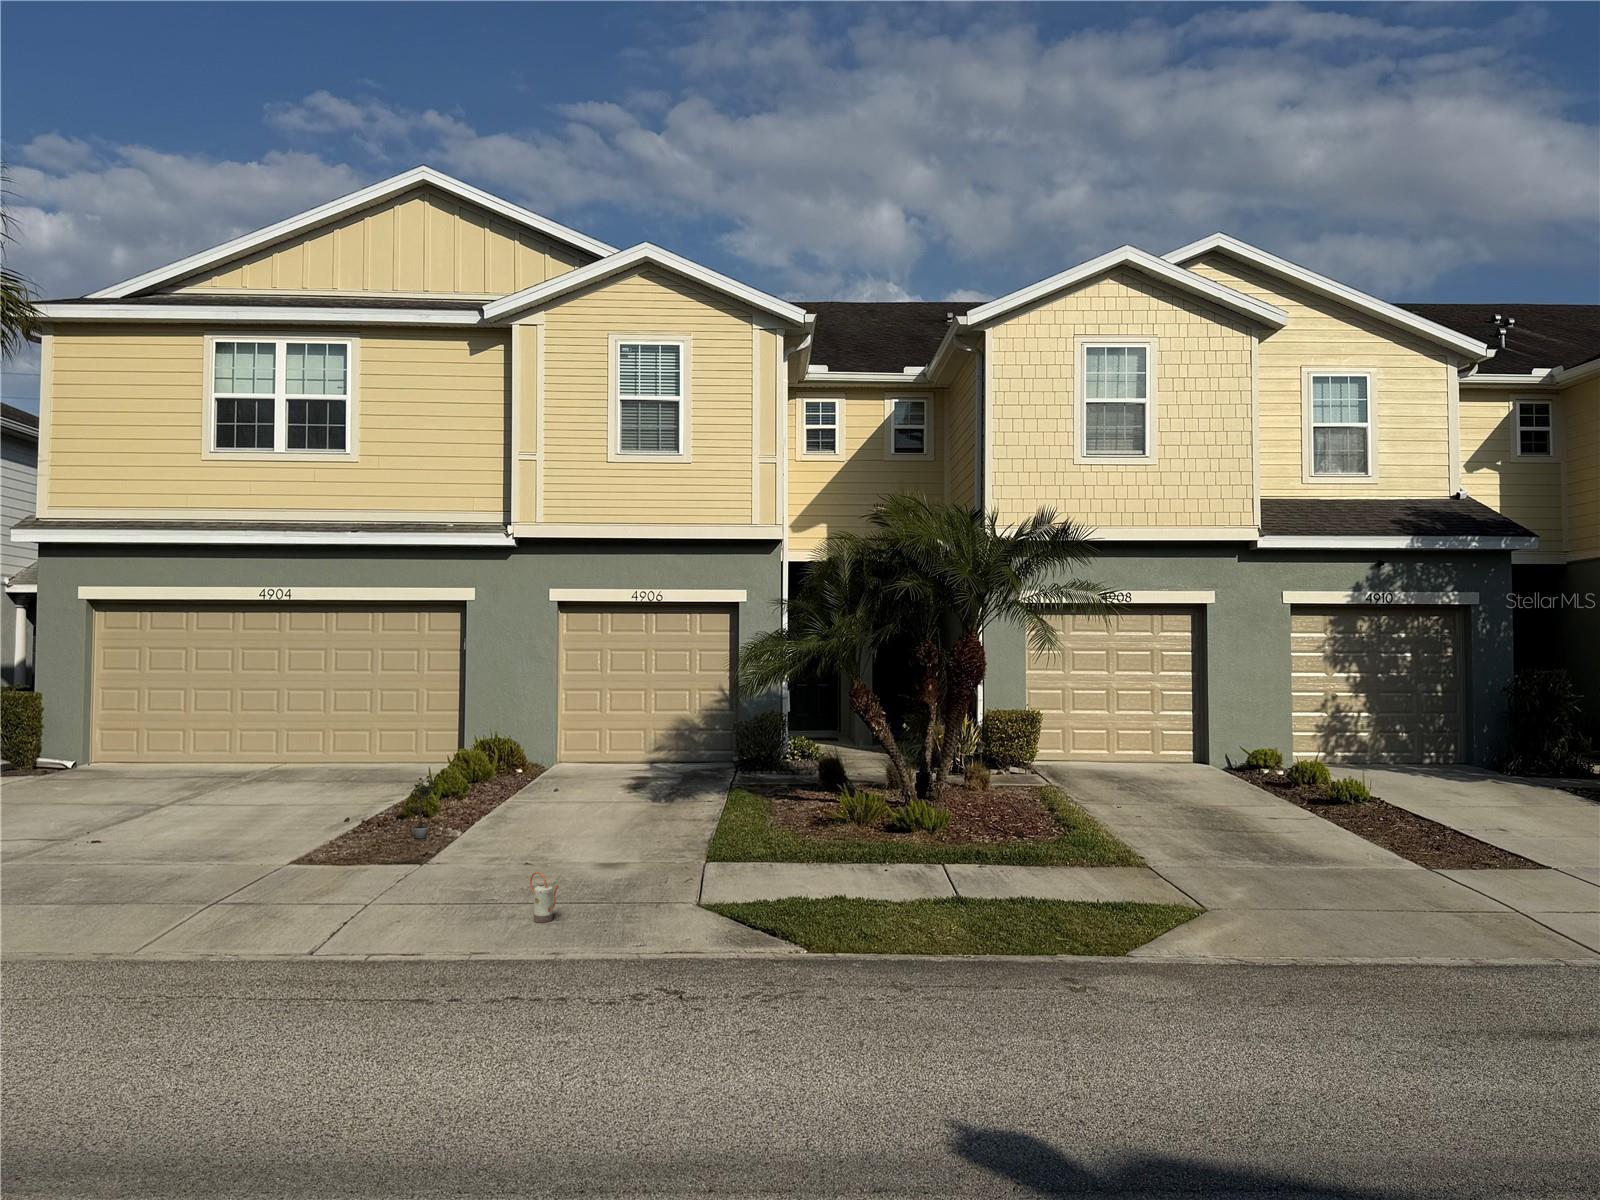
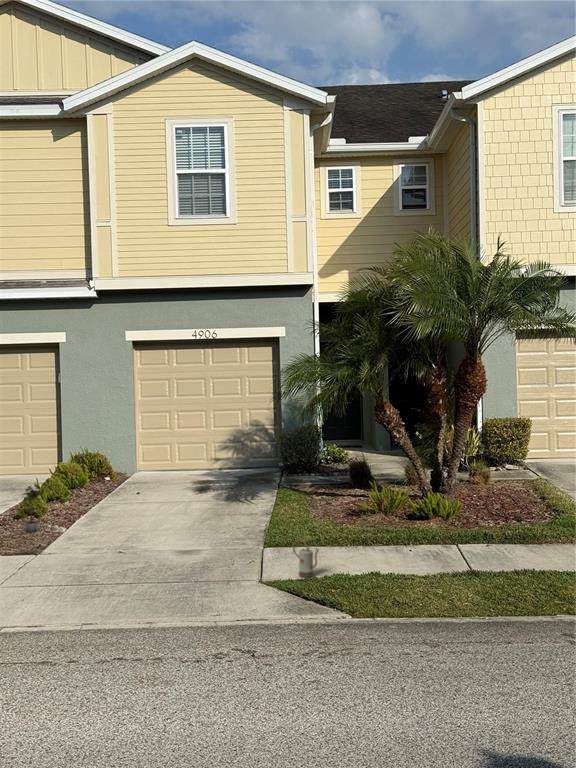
watering can: present [530,871,558,923] -> present [293,539,319,578]

